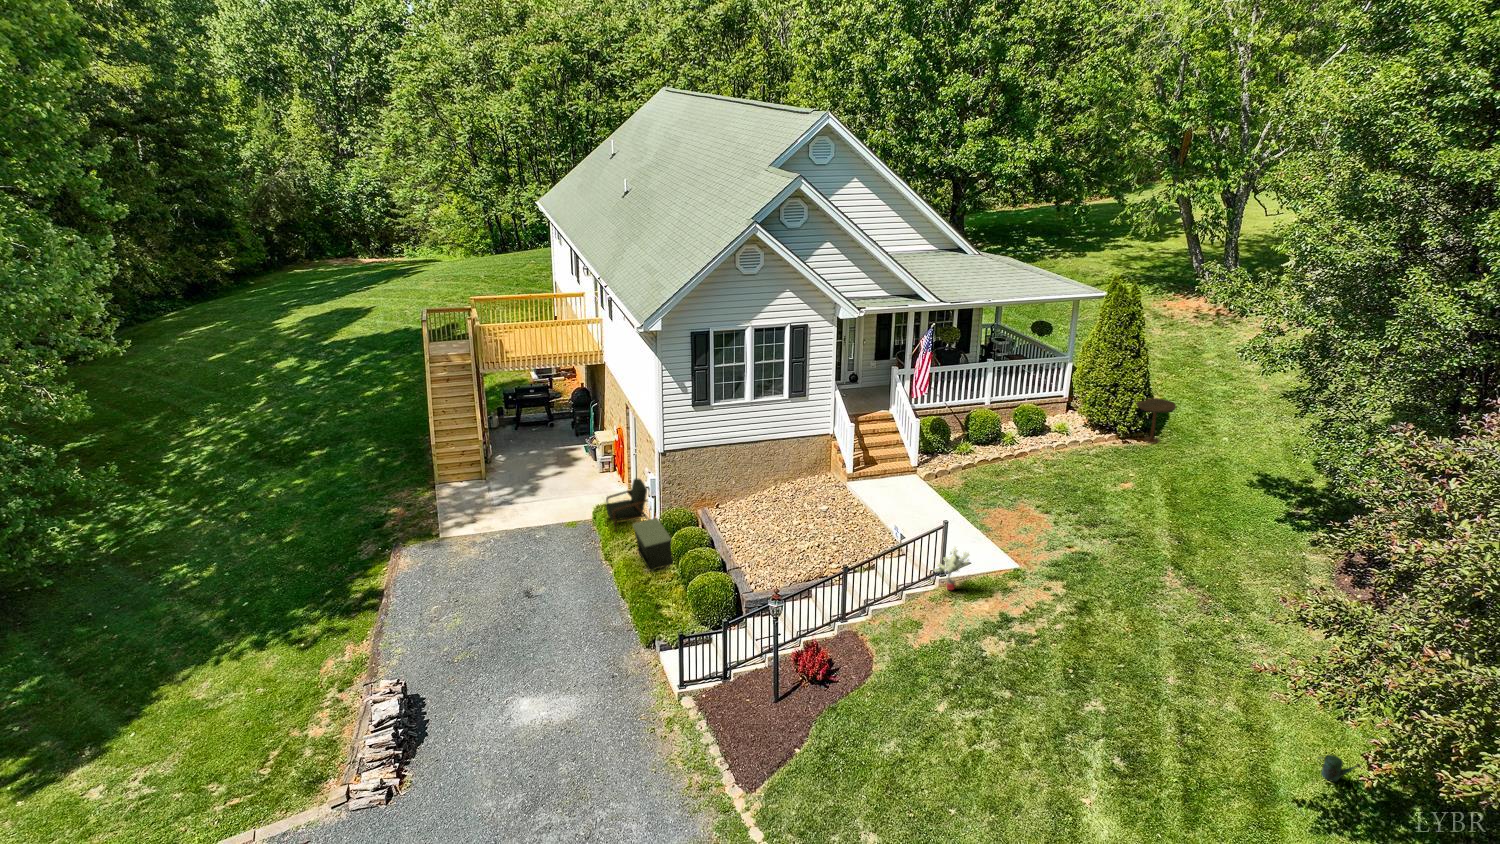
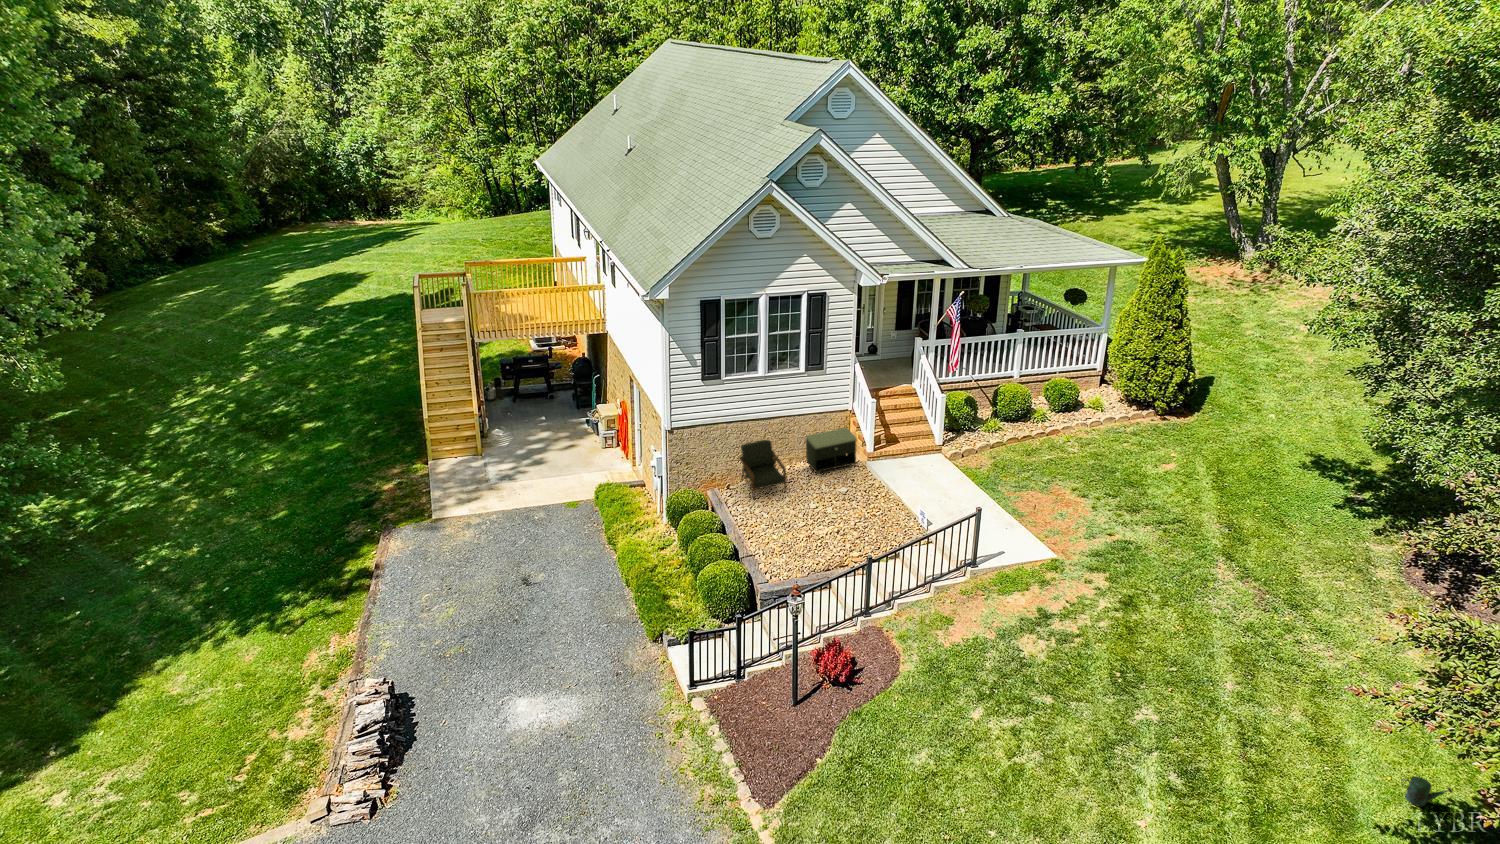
pedestal table: present [1136,398,1176,444] -> none [1177,372,1221,421]
chair: present [606,478,649,531] -> present [739,439,787,499]
storage bench: present [633,518,673,571] -> present [806,428,857,473]
potted tree: present [934,547,969,590] -> none [964,534,1004,582]

